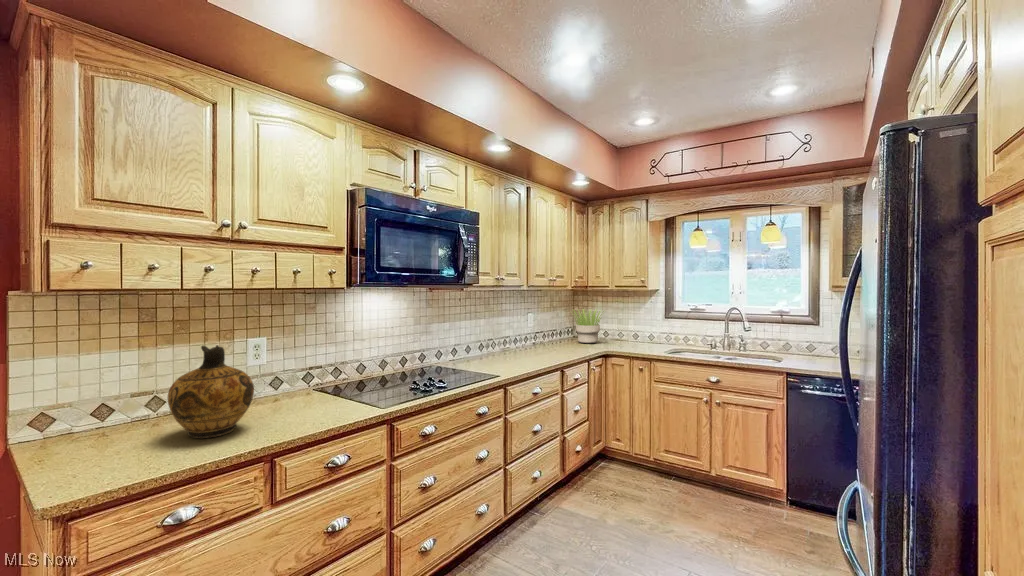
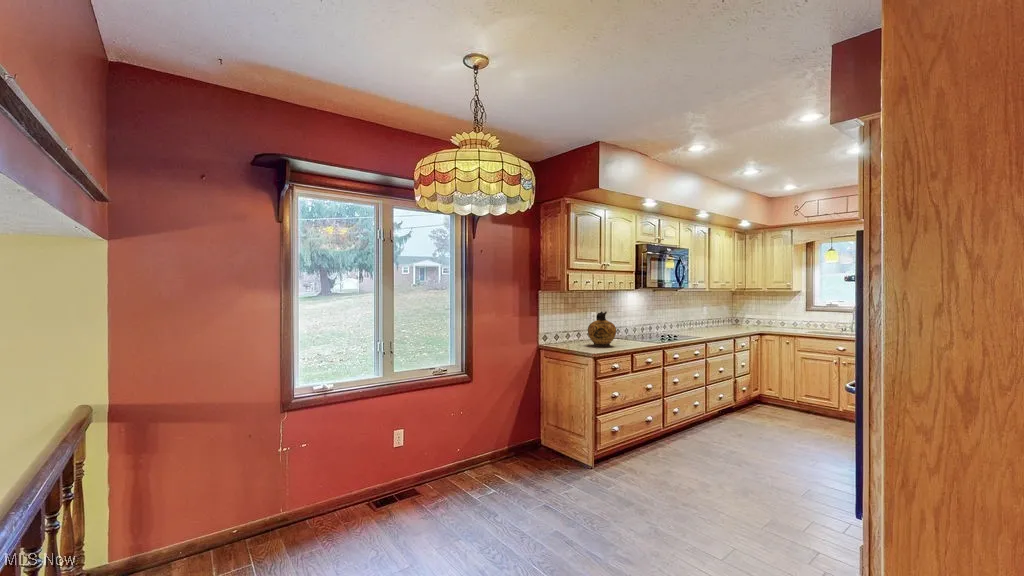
potted plant: present [572,309,602,343] -> none [731,304,761,327]

